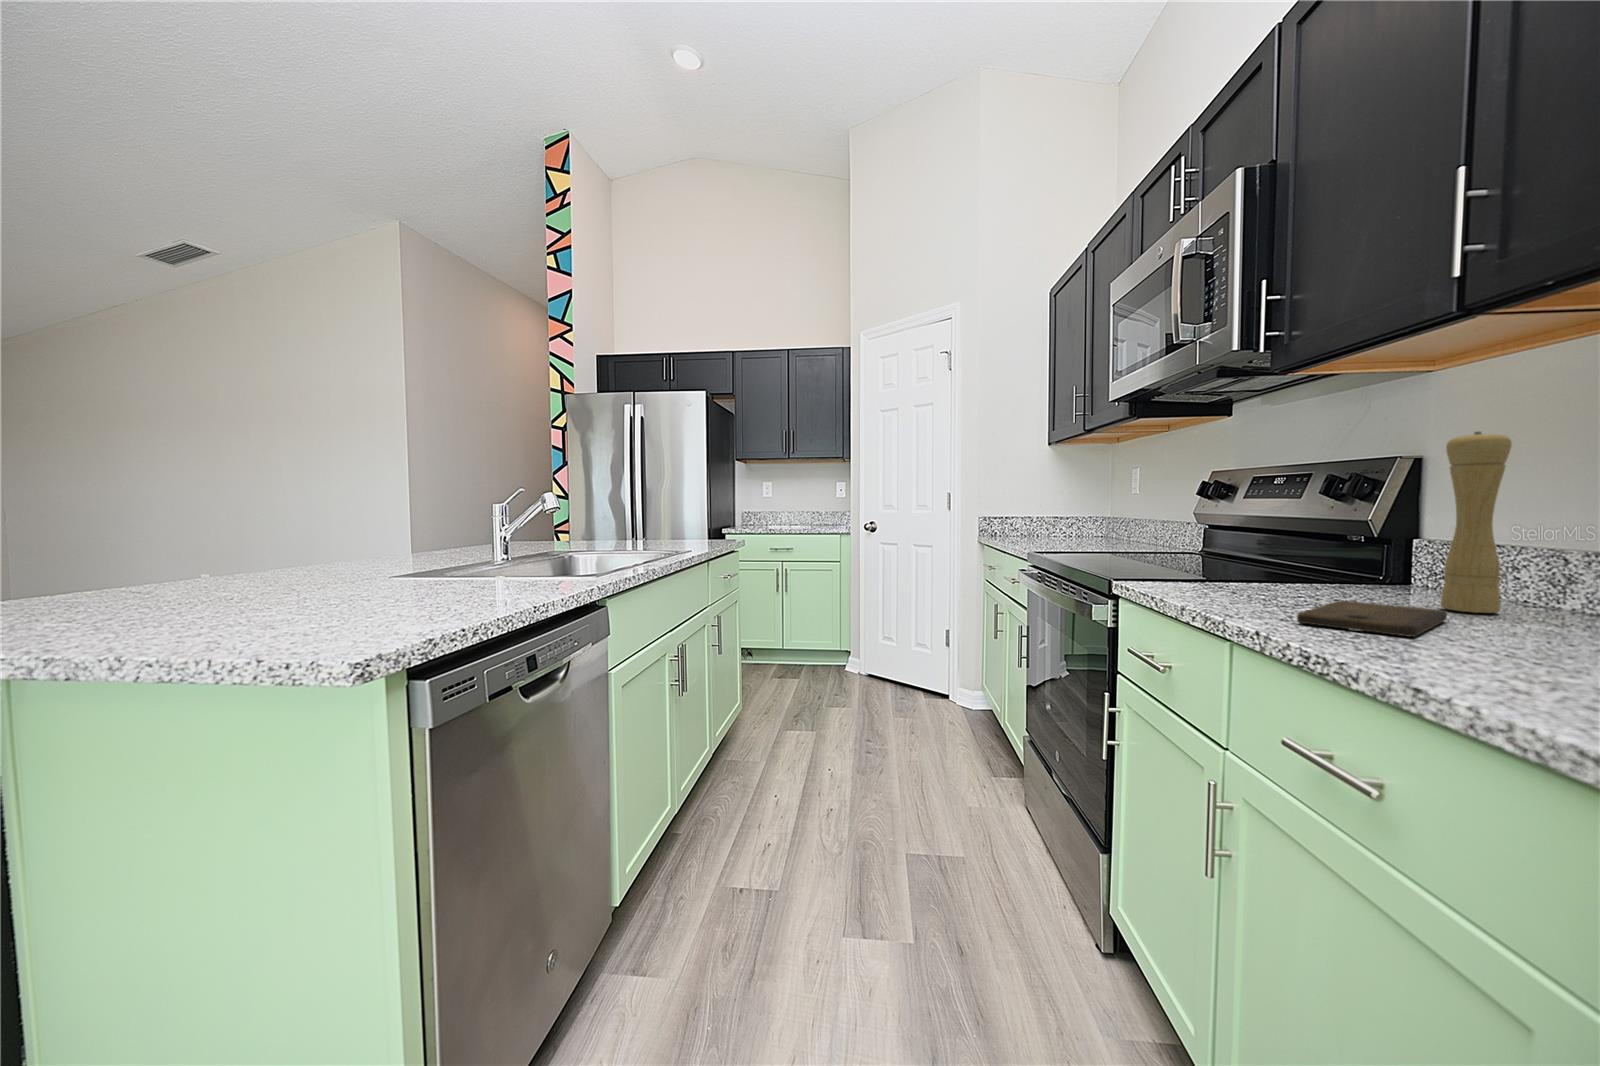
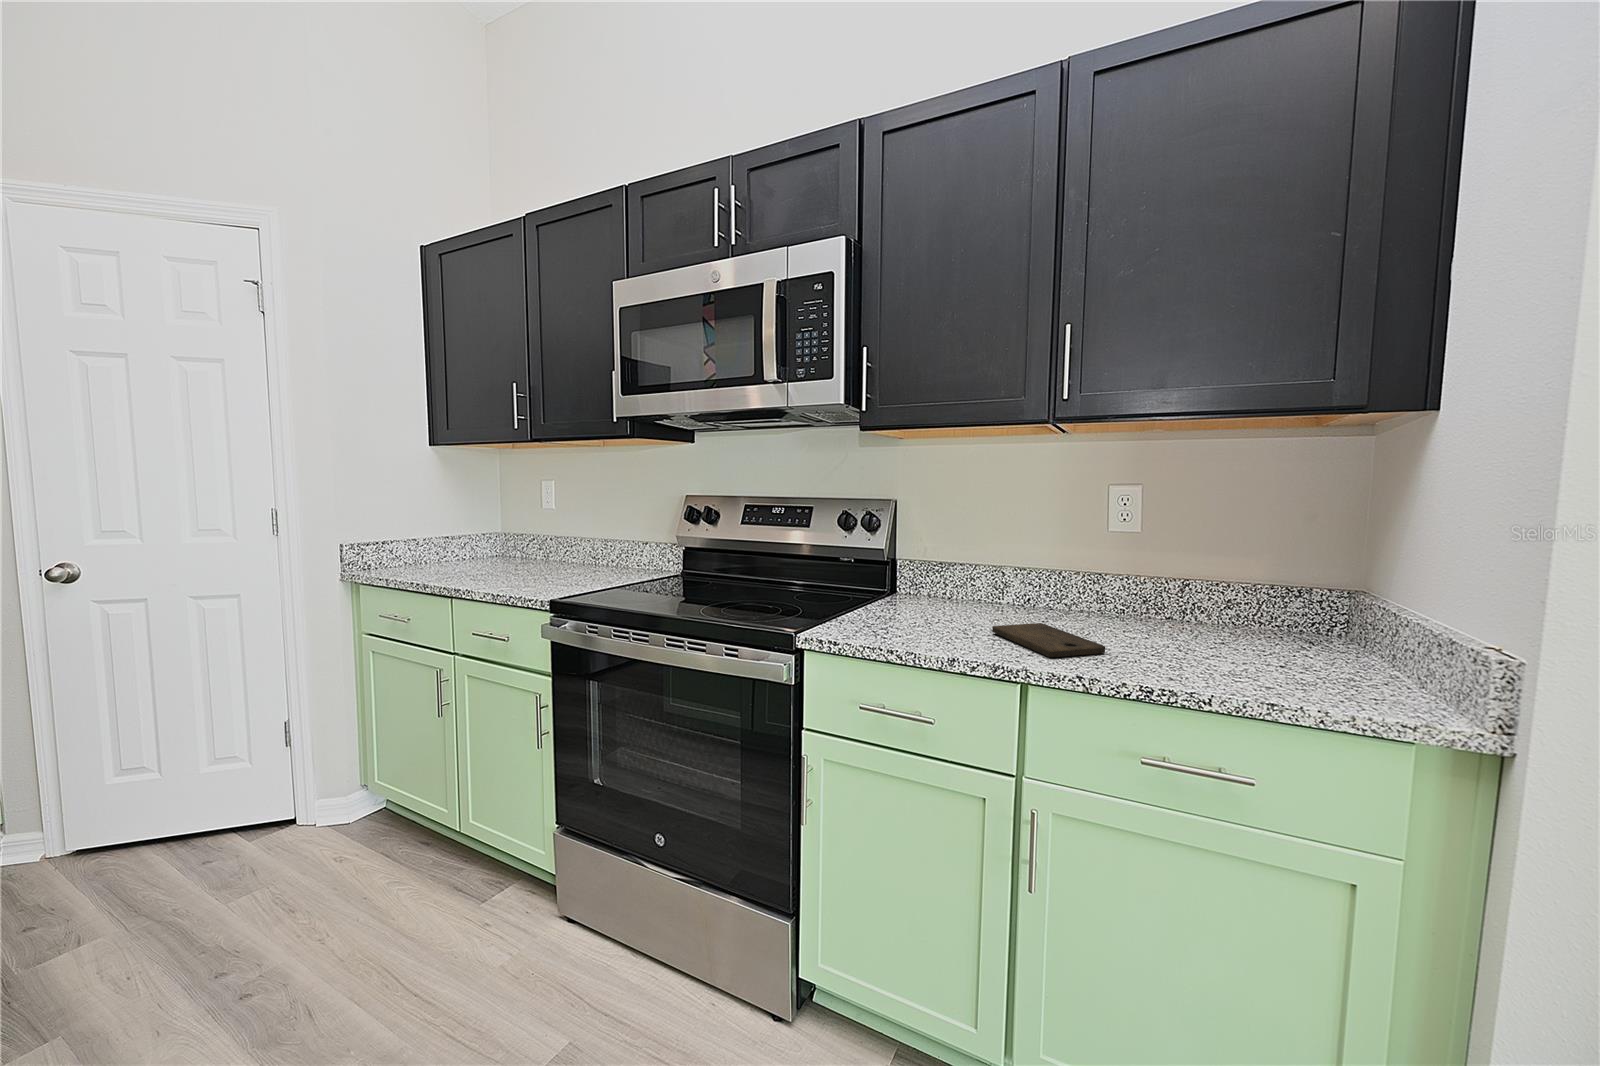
pepper mill: present [1441,432,1512,613] -> none [989,501,1022,617]

